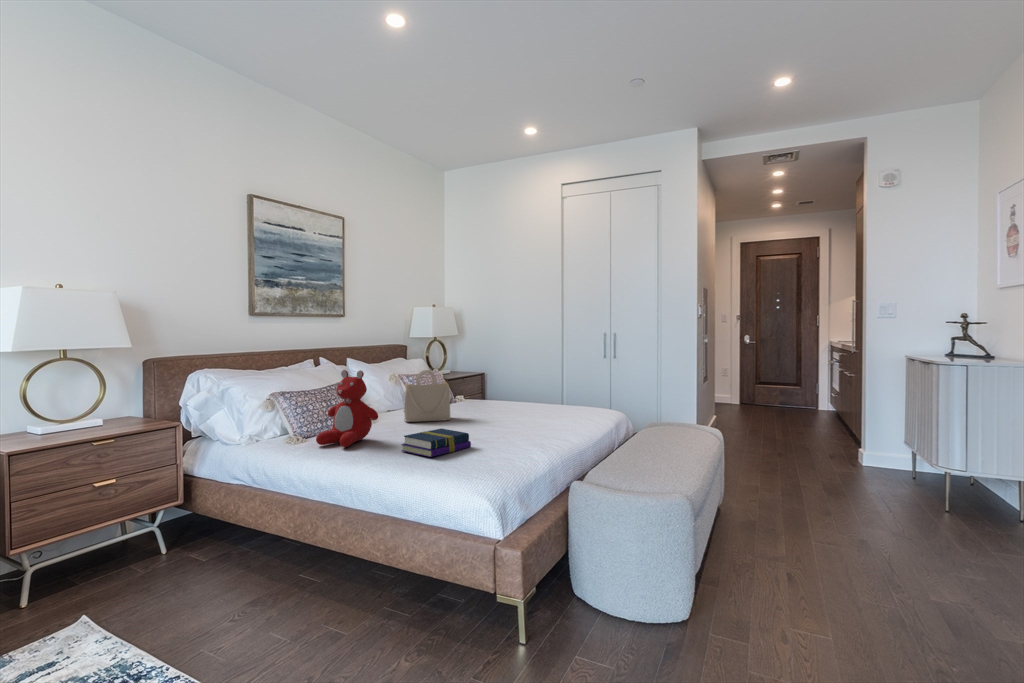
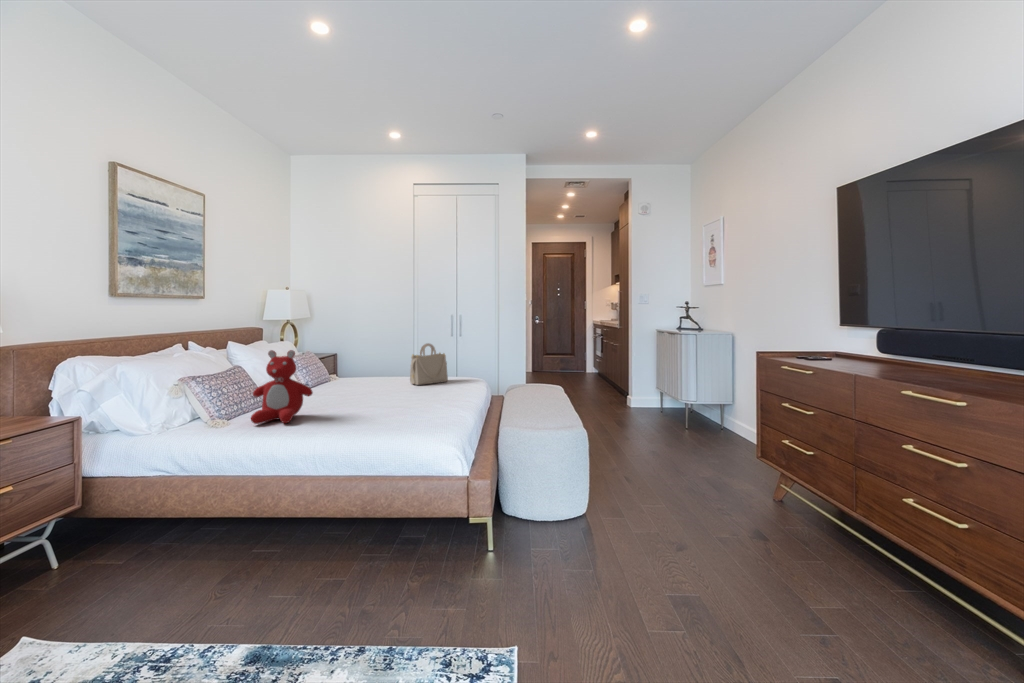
handbag: present [404,370,453,422] -> present [410,343,448,385]
book: present [402,428,471,457] -> none [348,398,407,421]

